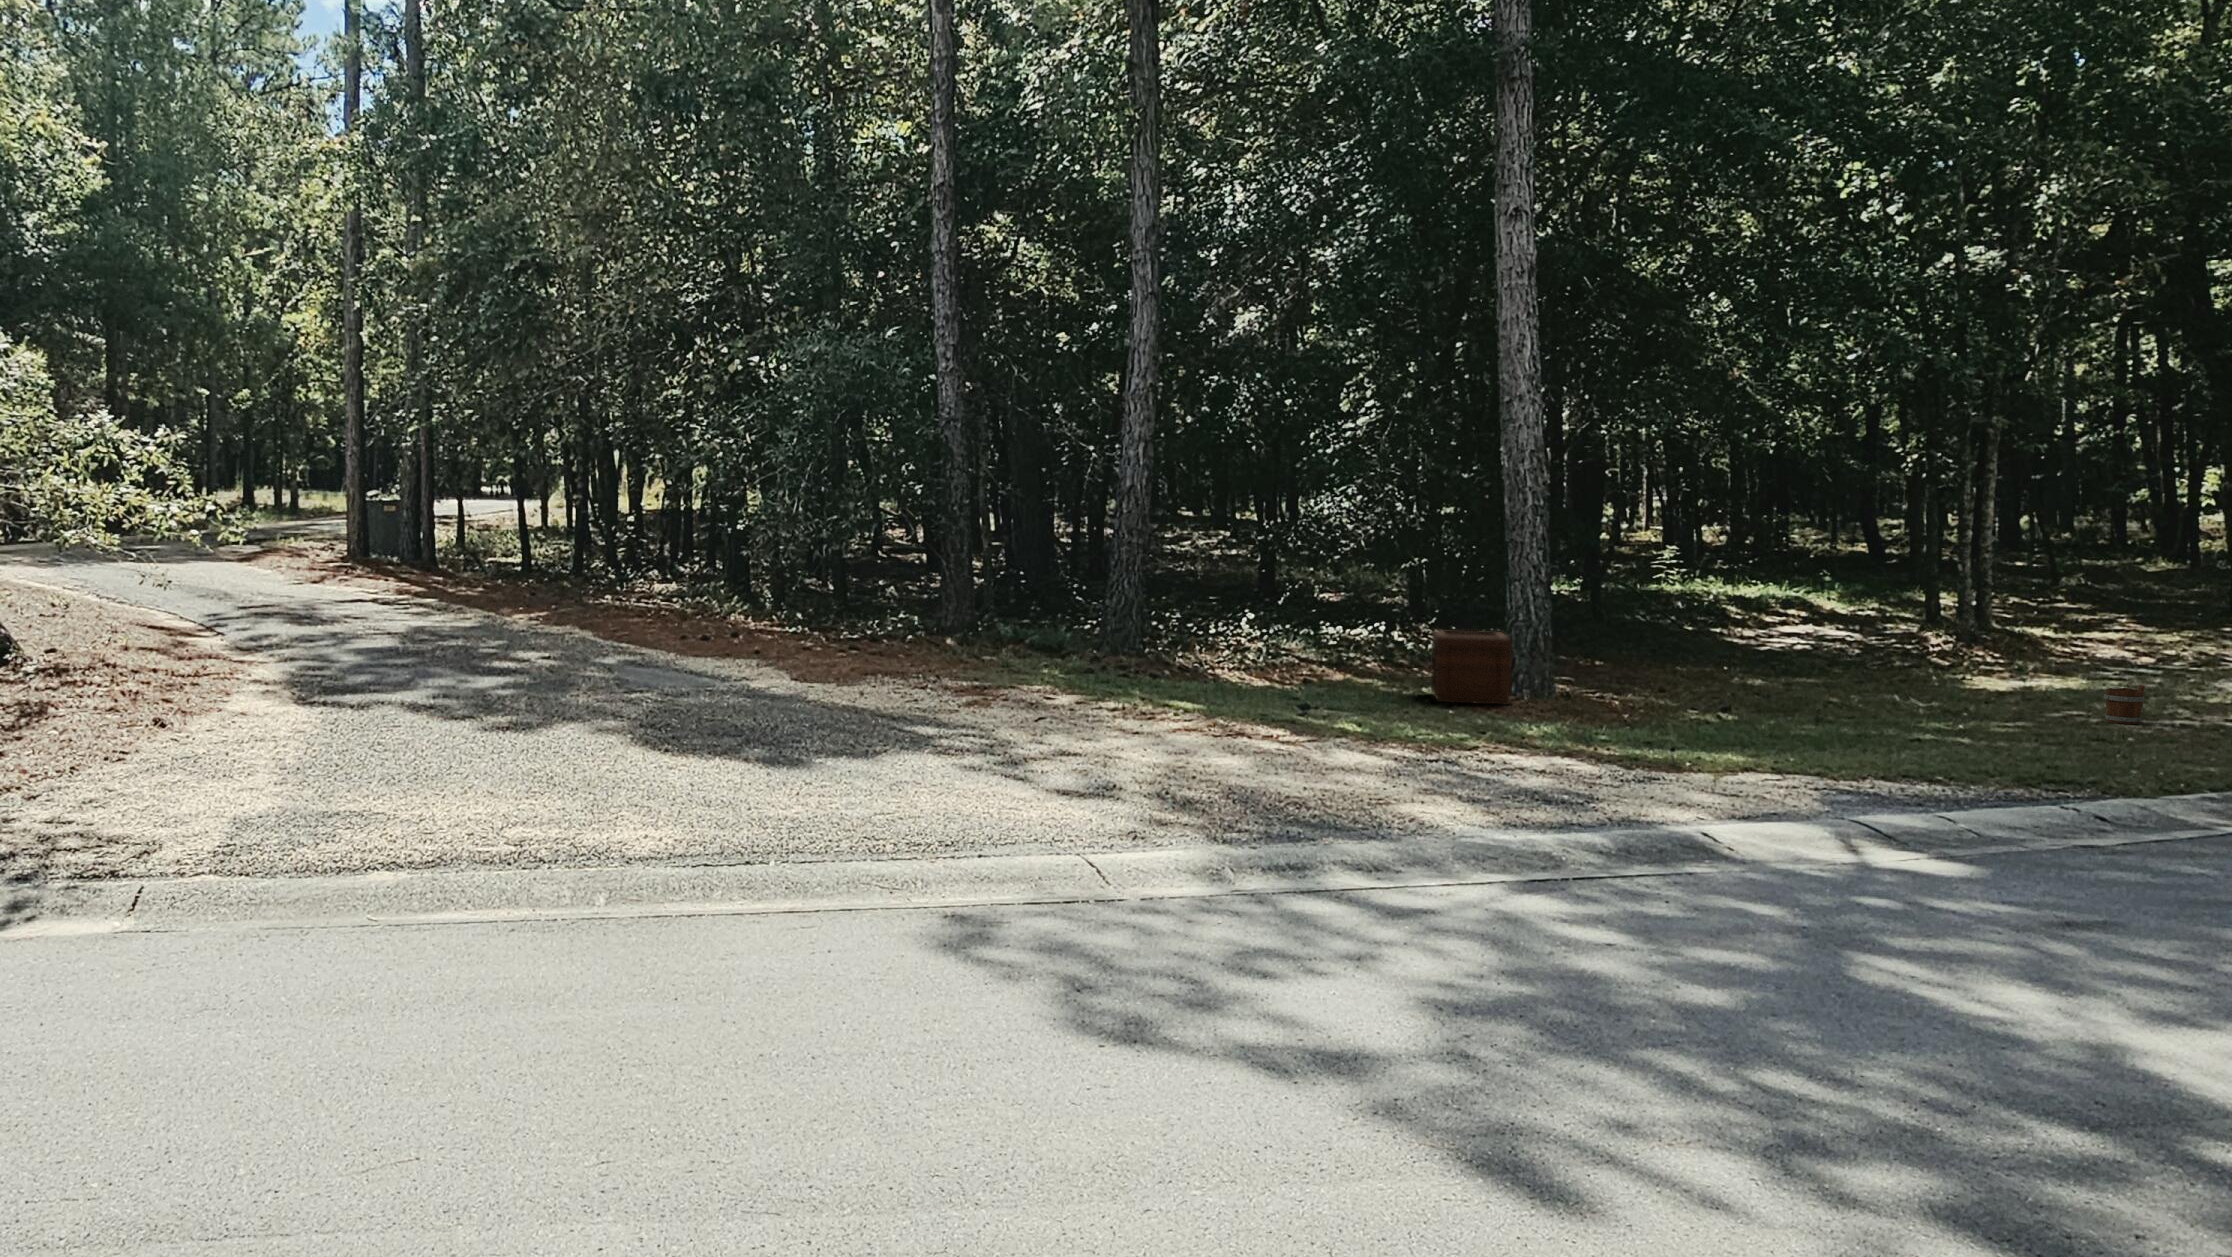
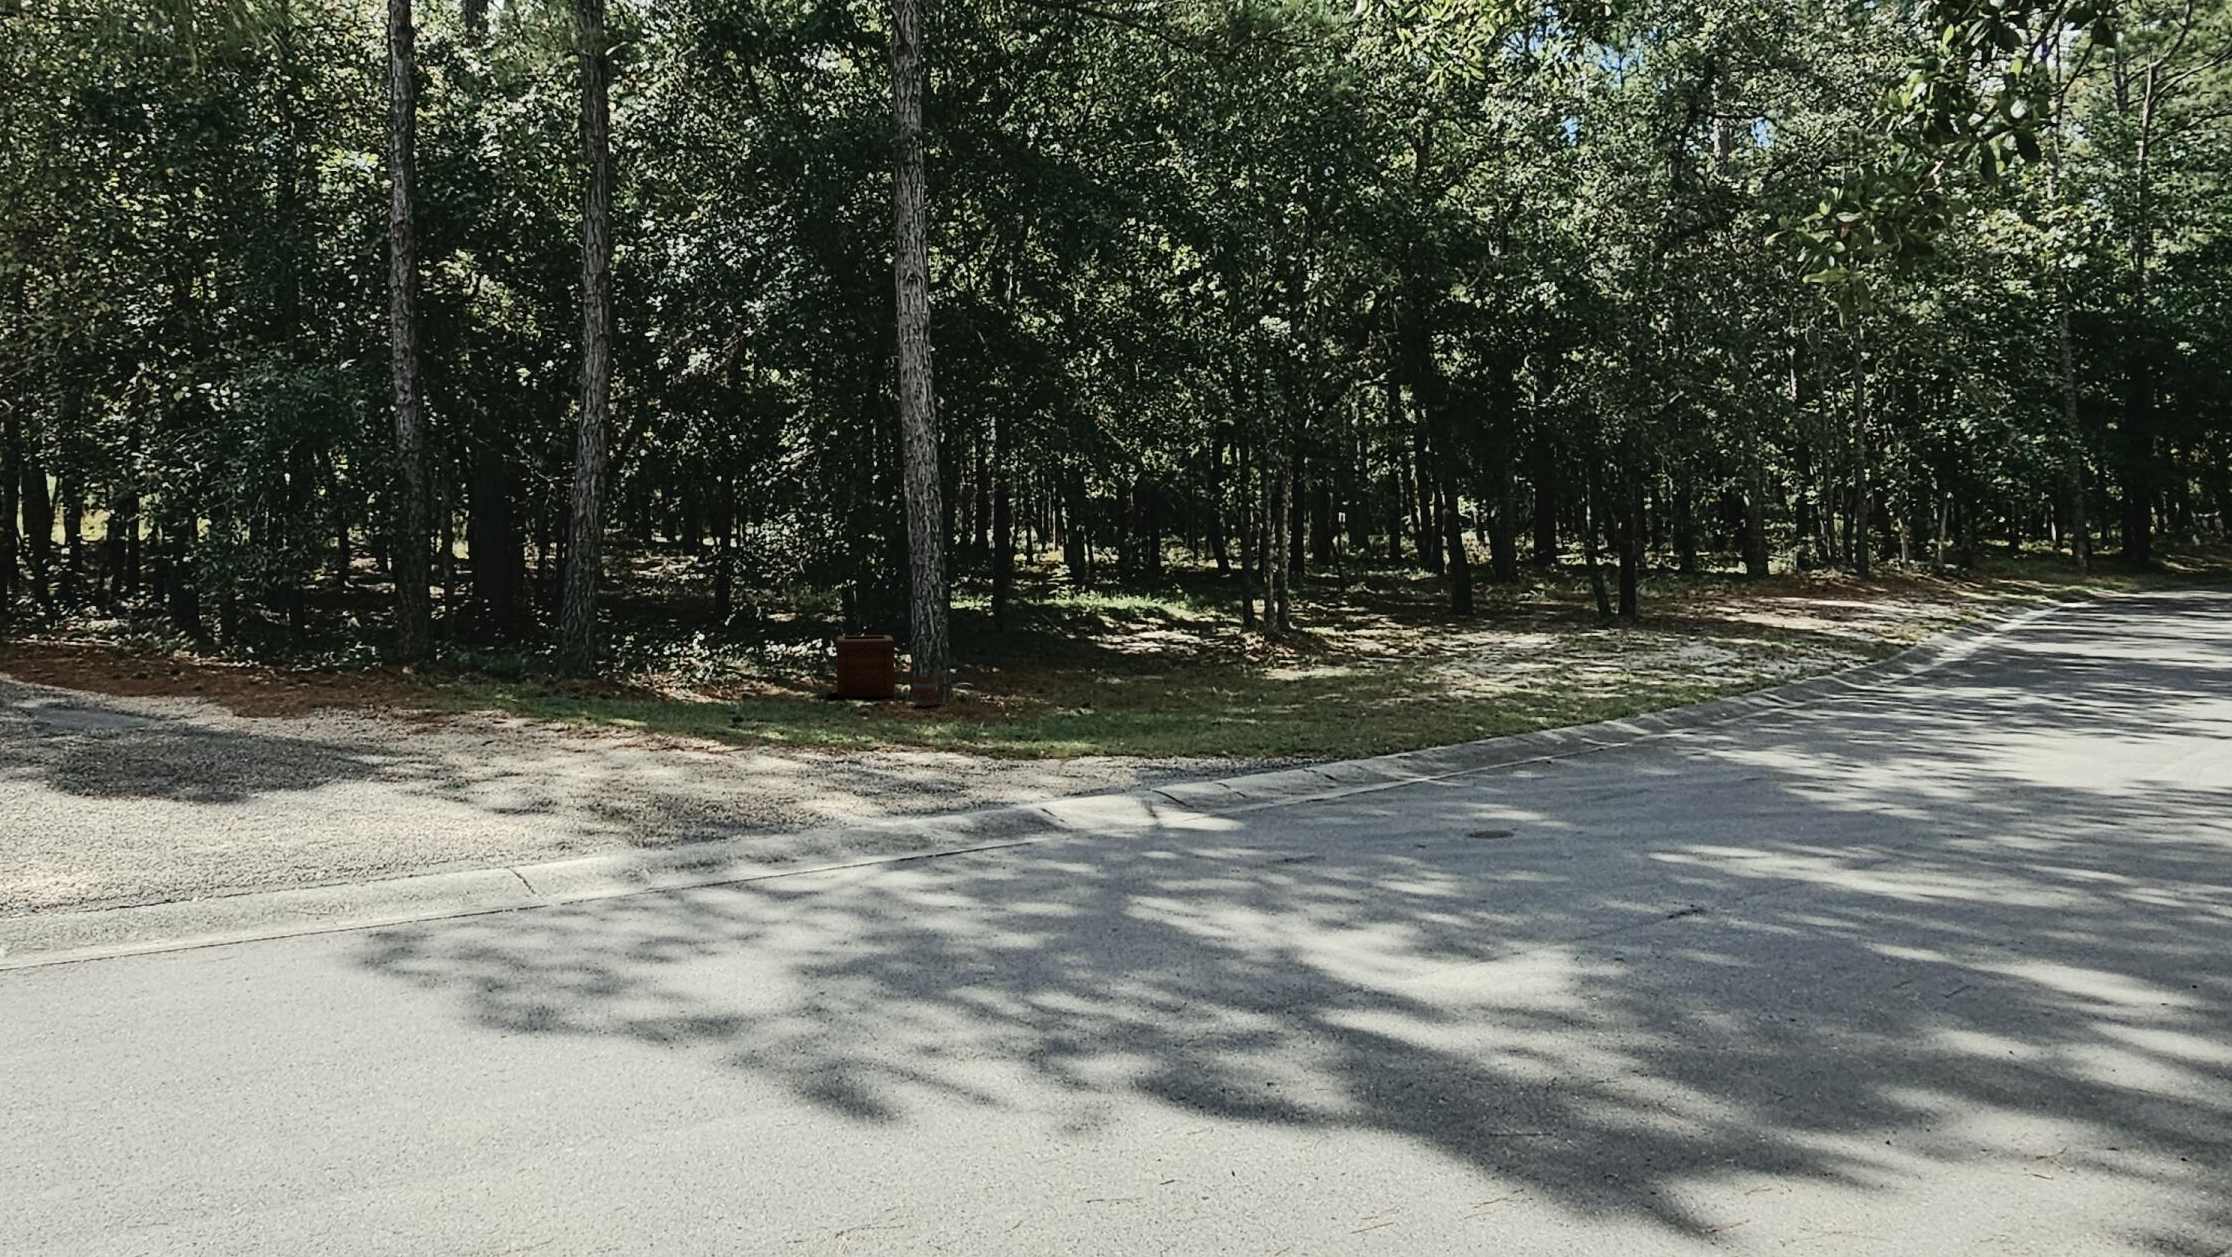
bucket: present [2104,685,2145,724] -> present [913,674,943,707]

